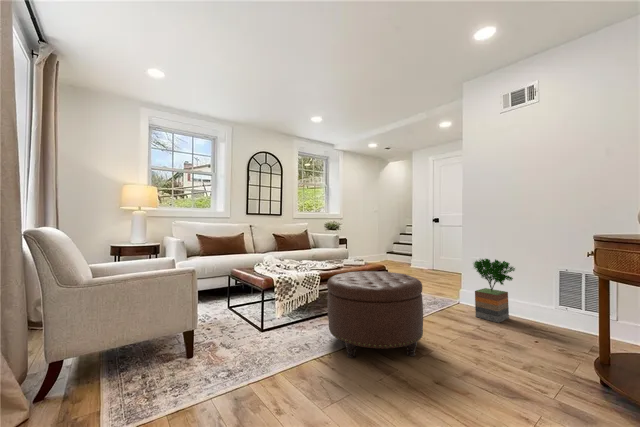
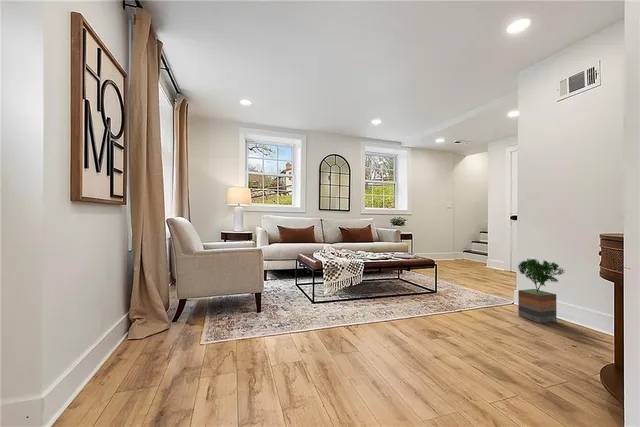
ottoman: present [327,271,423,358] -> none [361,262,444,335]

